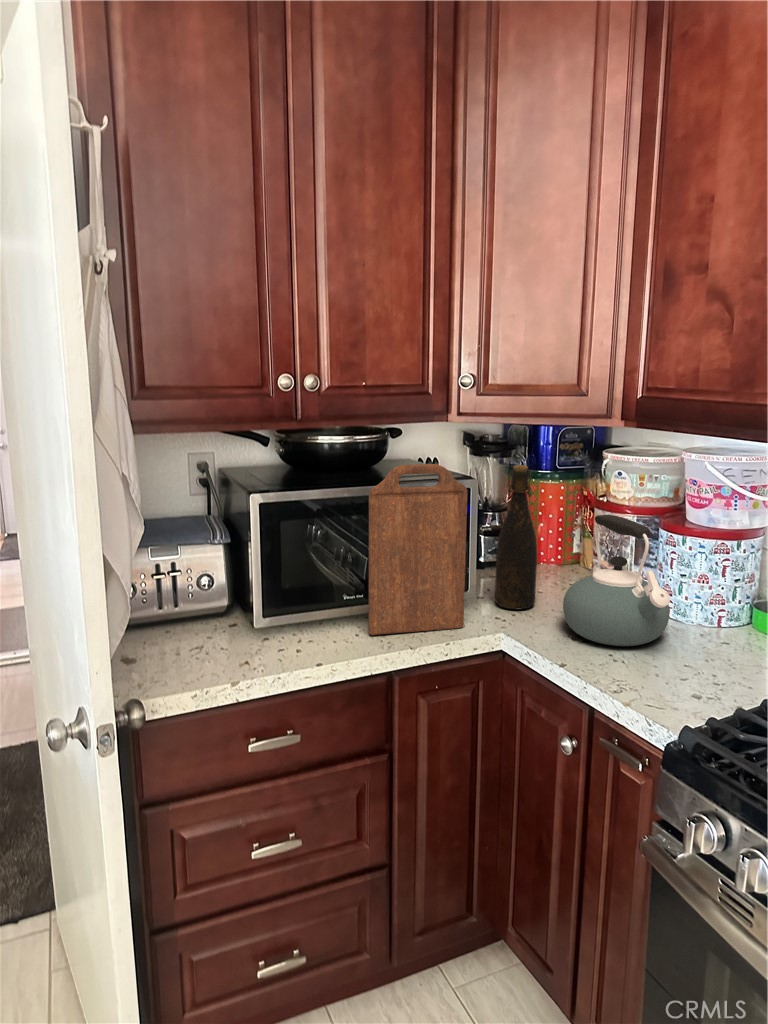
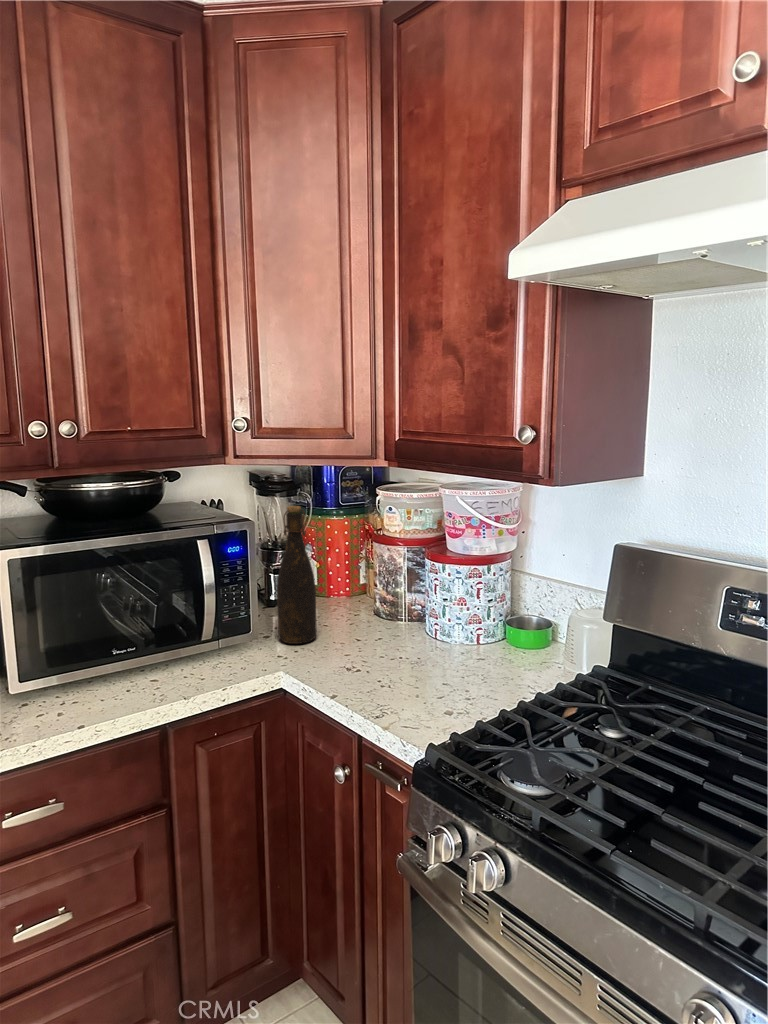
cutting board: present [368,464,467,635] -> none [136,510,243,683]
kettle: present [563,515,670,646] -> none [337,549,432,672]

